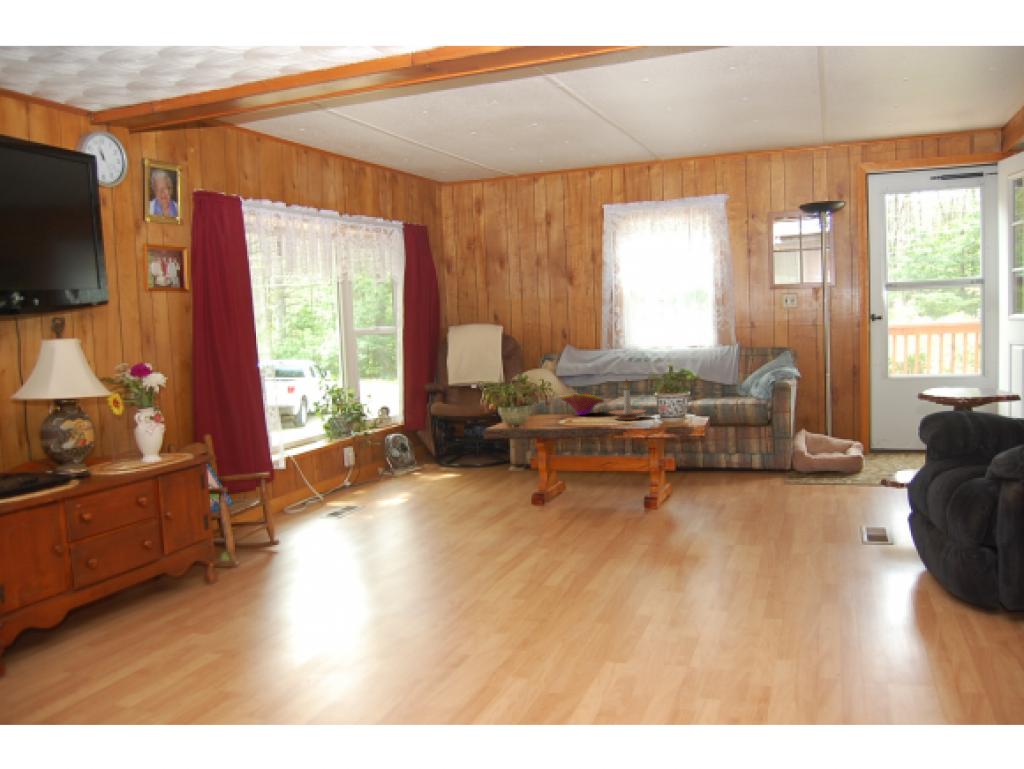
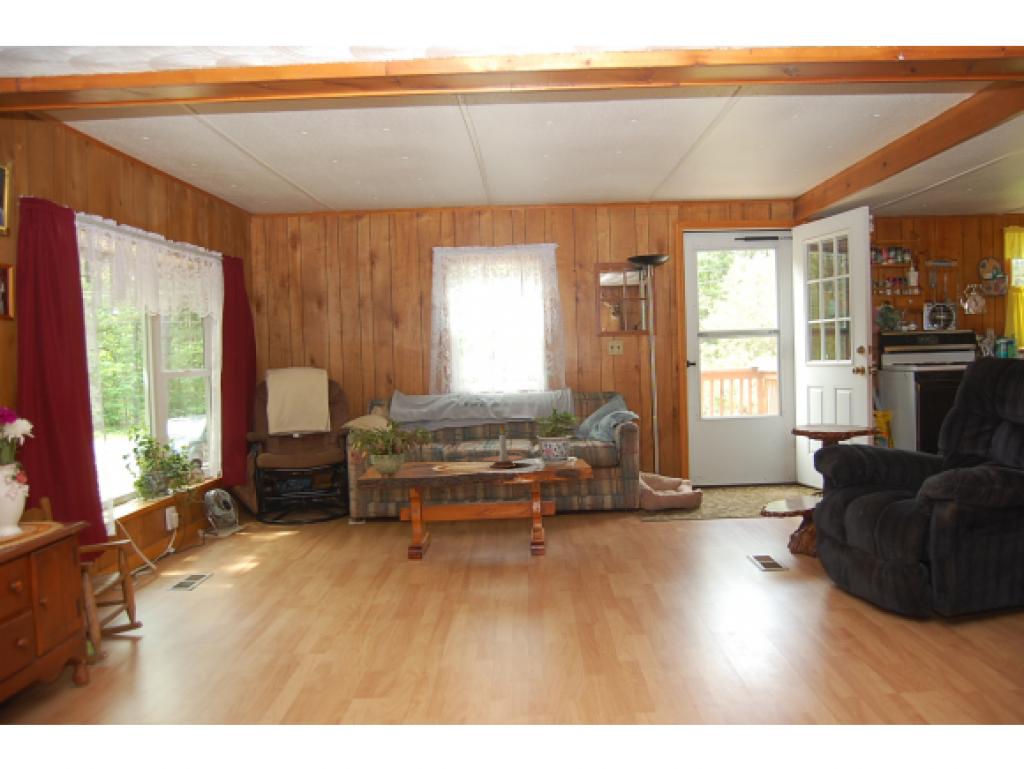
decorative bowl: present [561,392,604,415] -> none [422,438,468,463]

